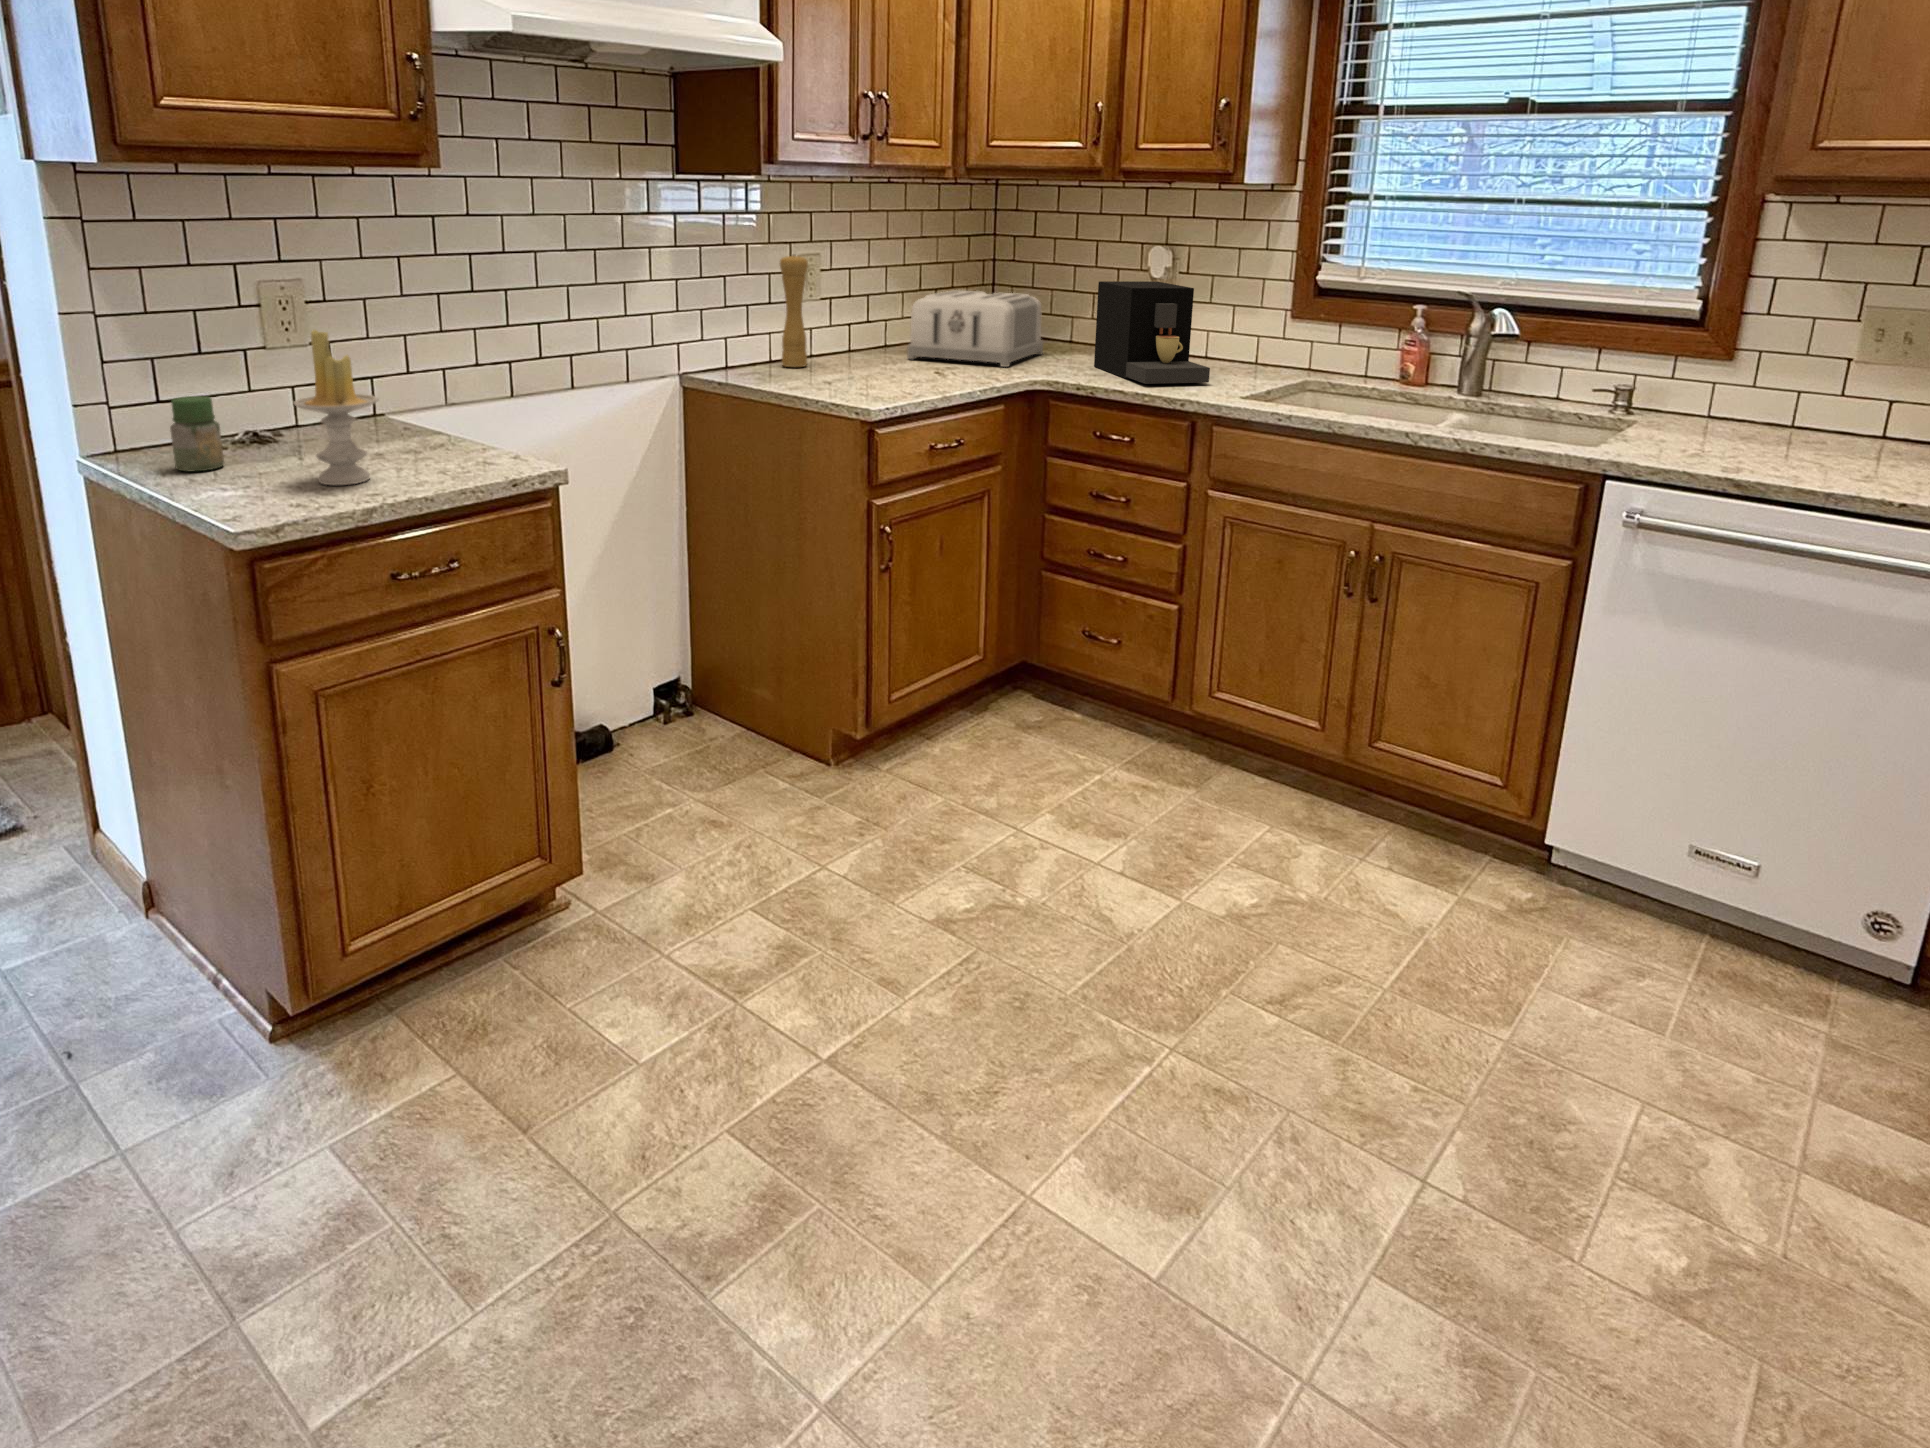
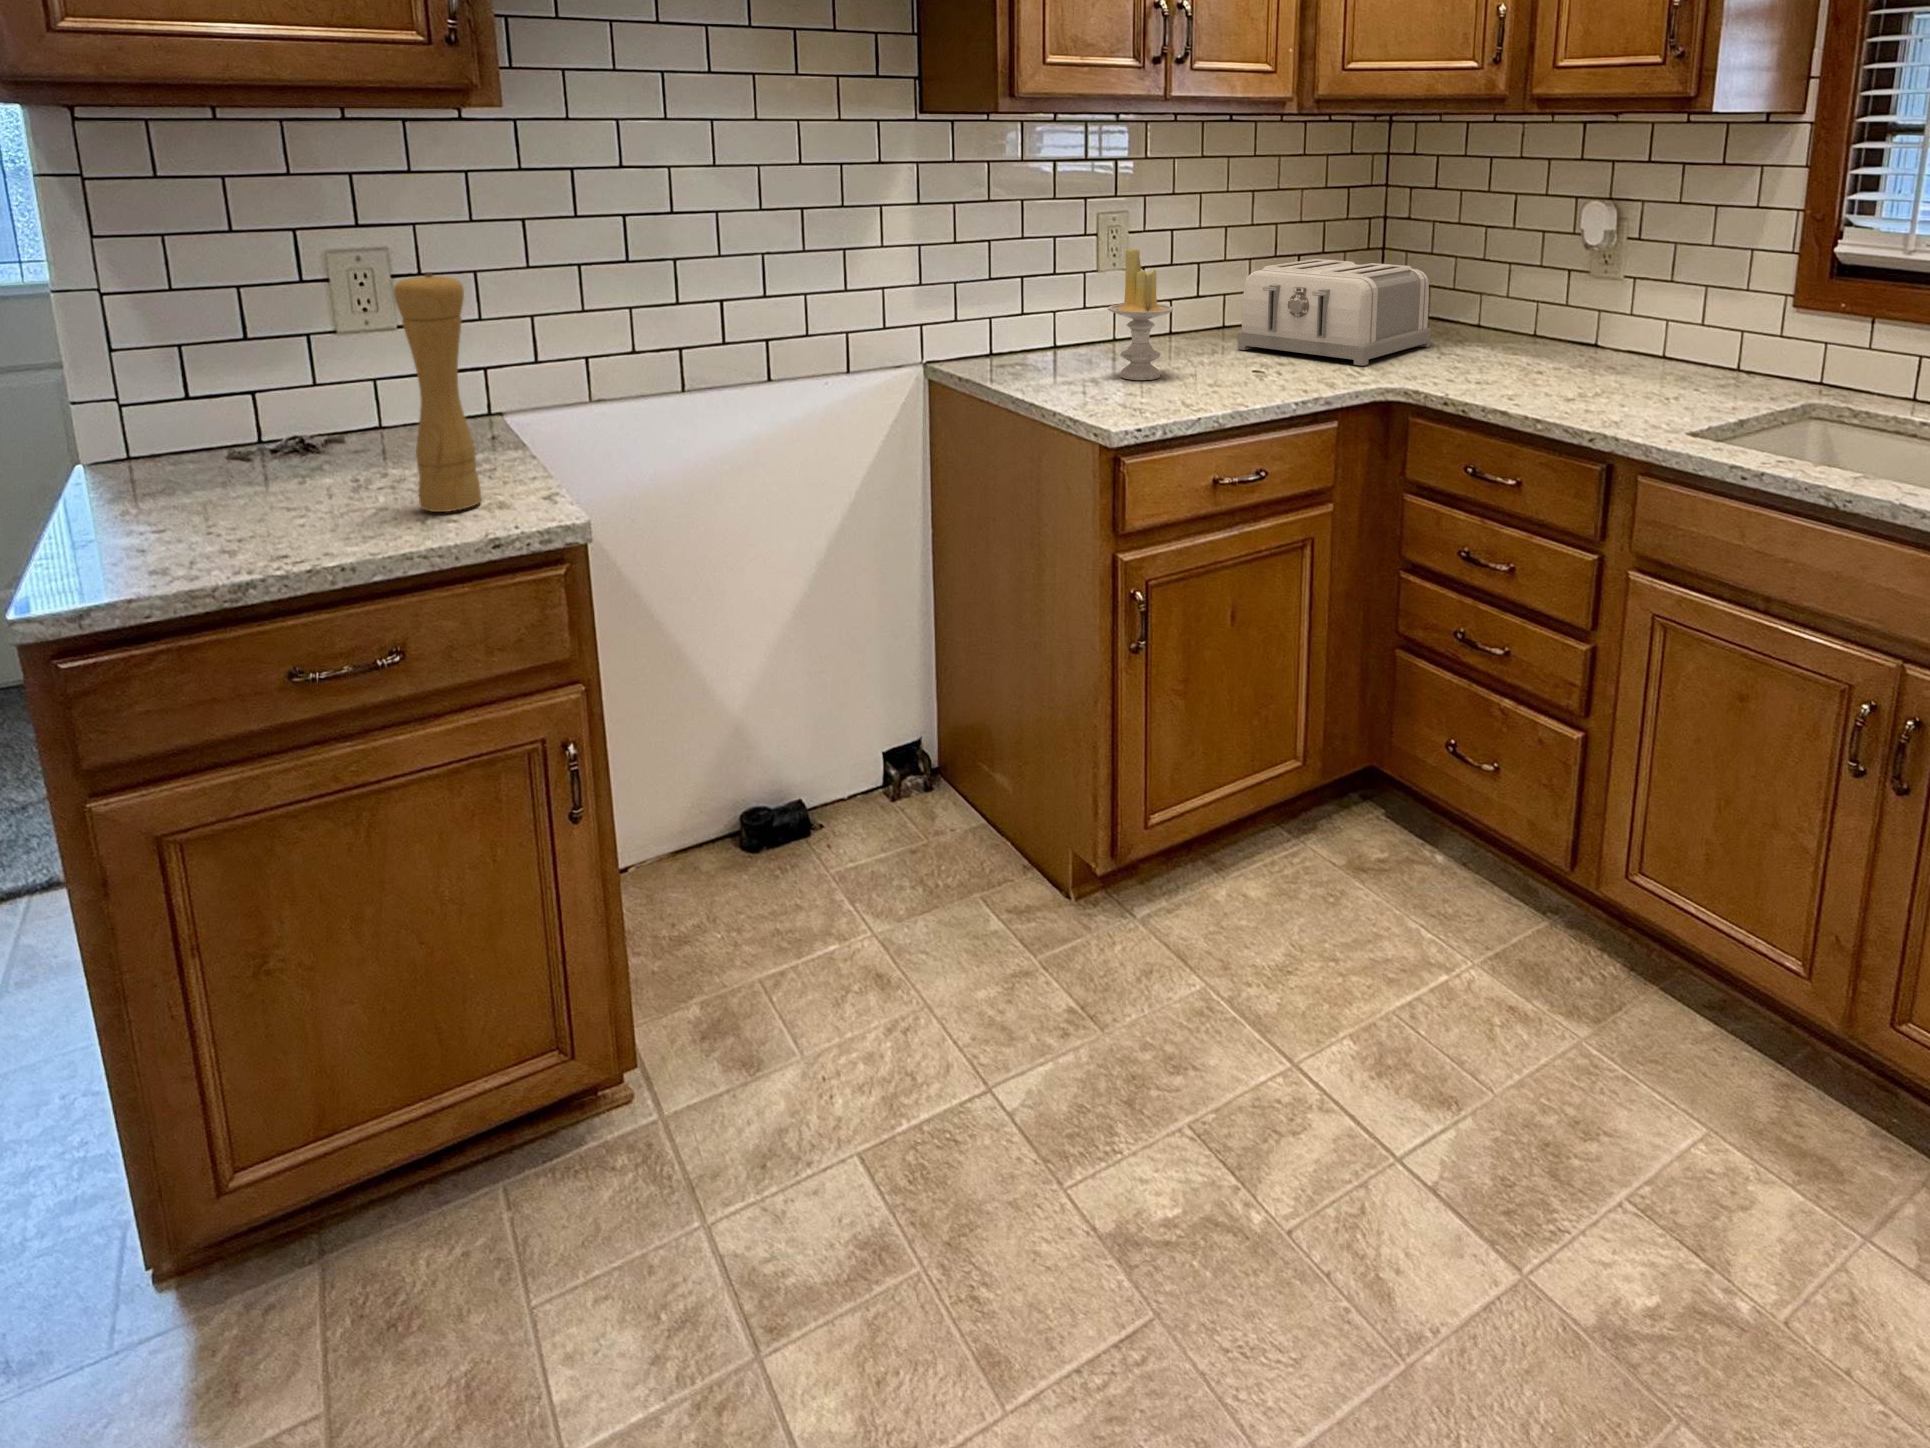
pepper mill: present [780,255,808,367] -> present [394,273,481,512]
coffee maker: present [1094,281,1210,384] -> none [1490,251,1650,403]
candle: present [294,330,379,485] -> present [1108,247,1173,380]
jar: present [170,396,224,471] -> none [132,397,207,495]

